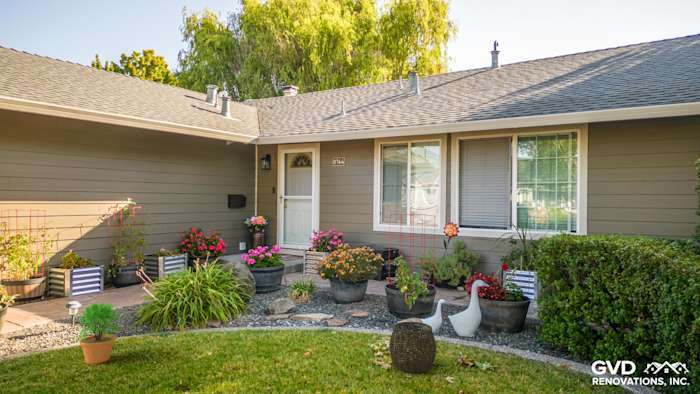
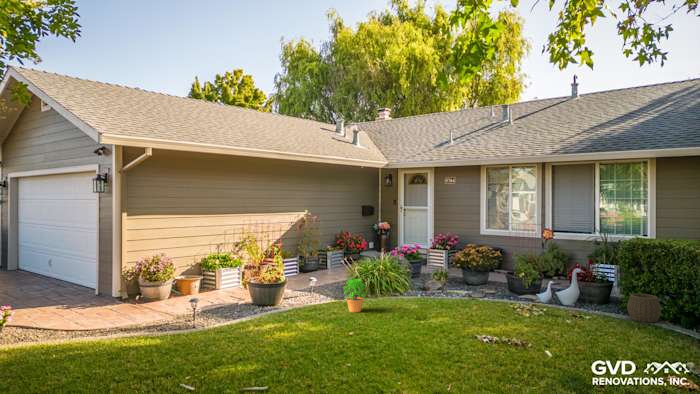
woven basket: present [389,322,437,373] -> present [627,293,661,323]

